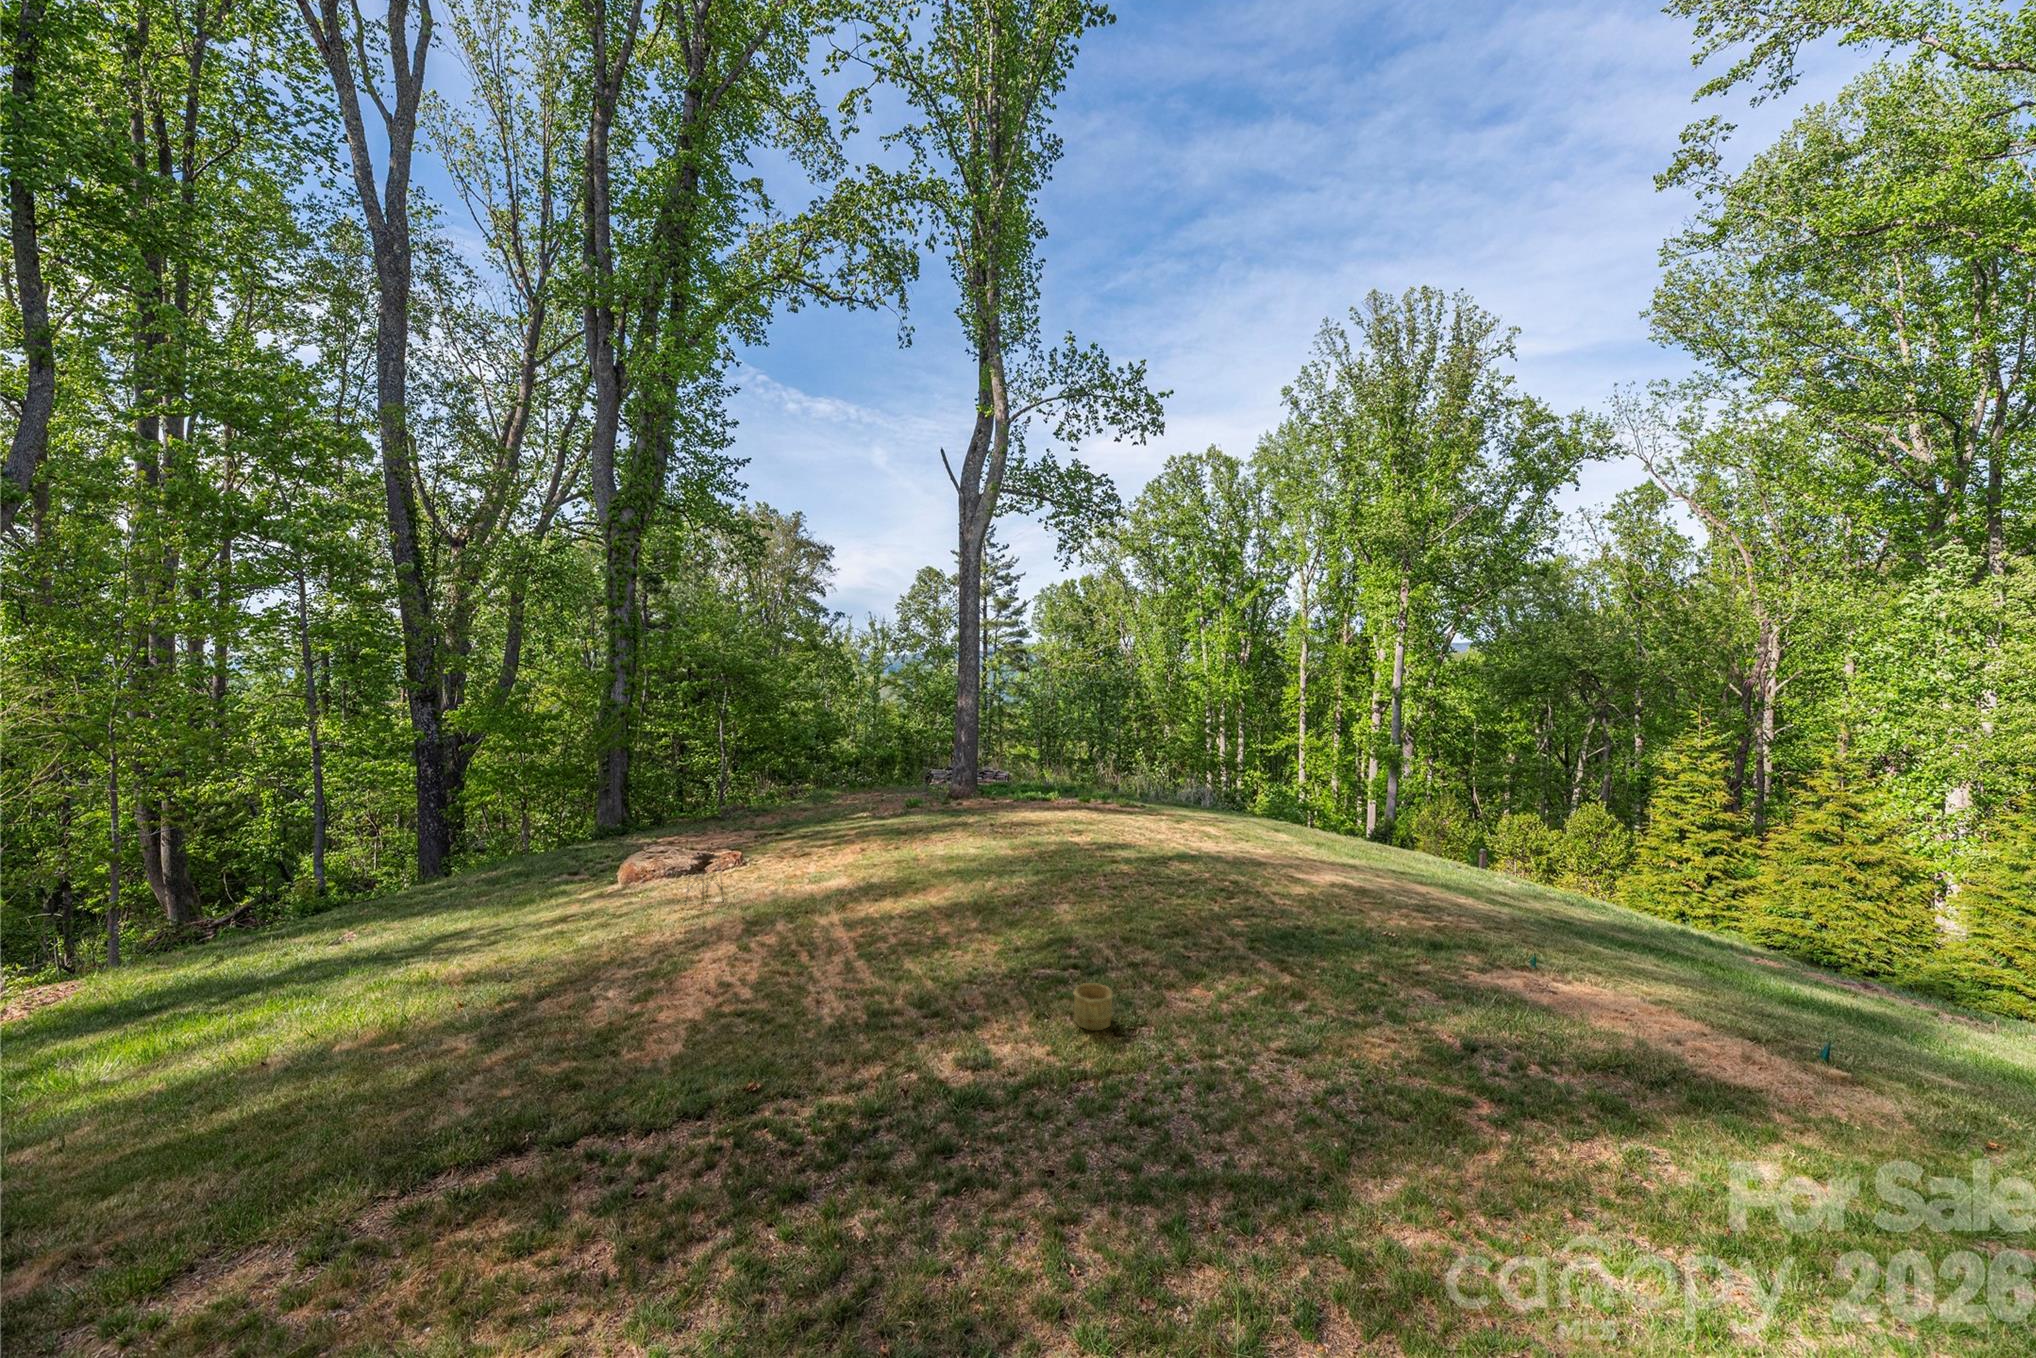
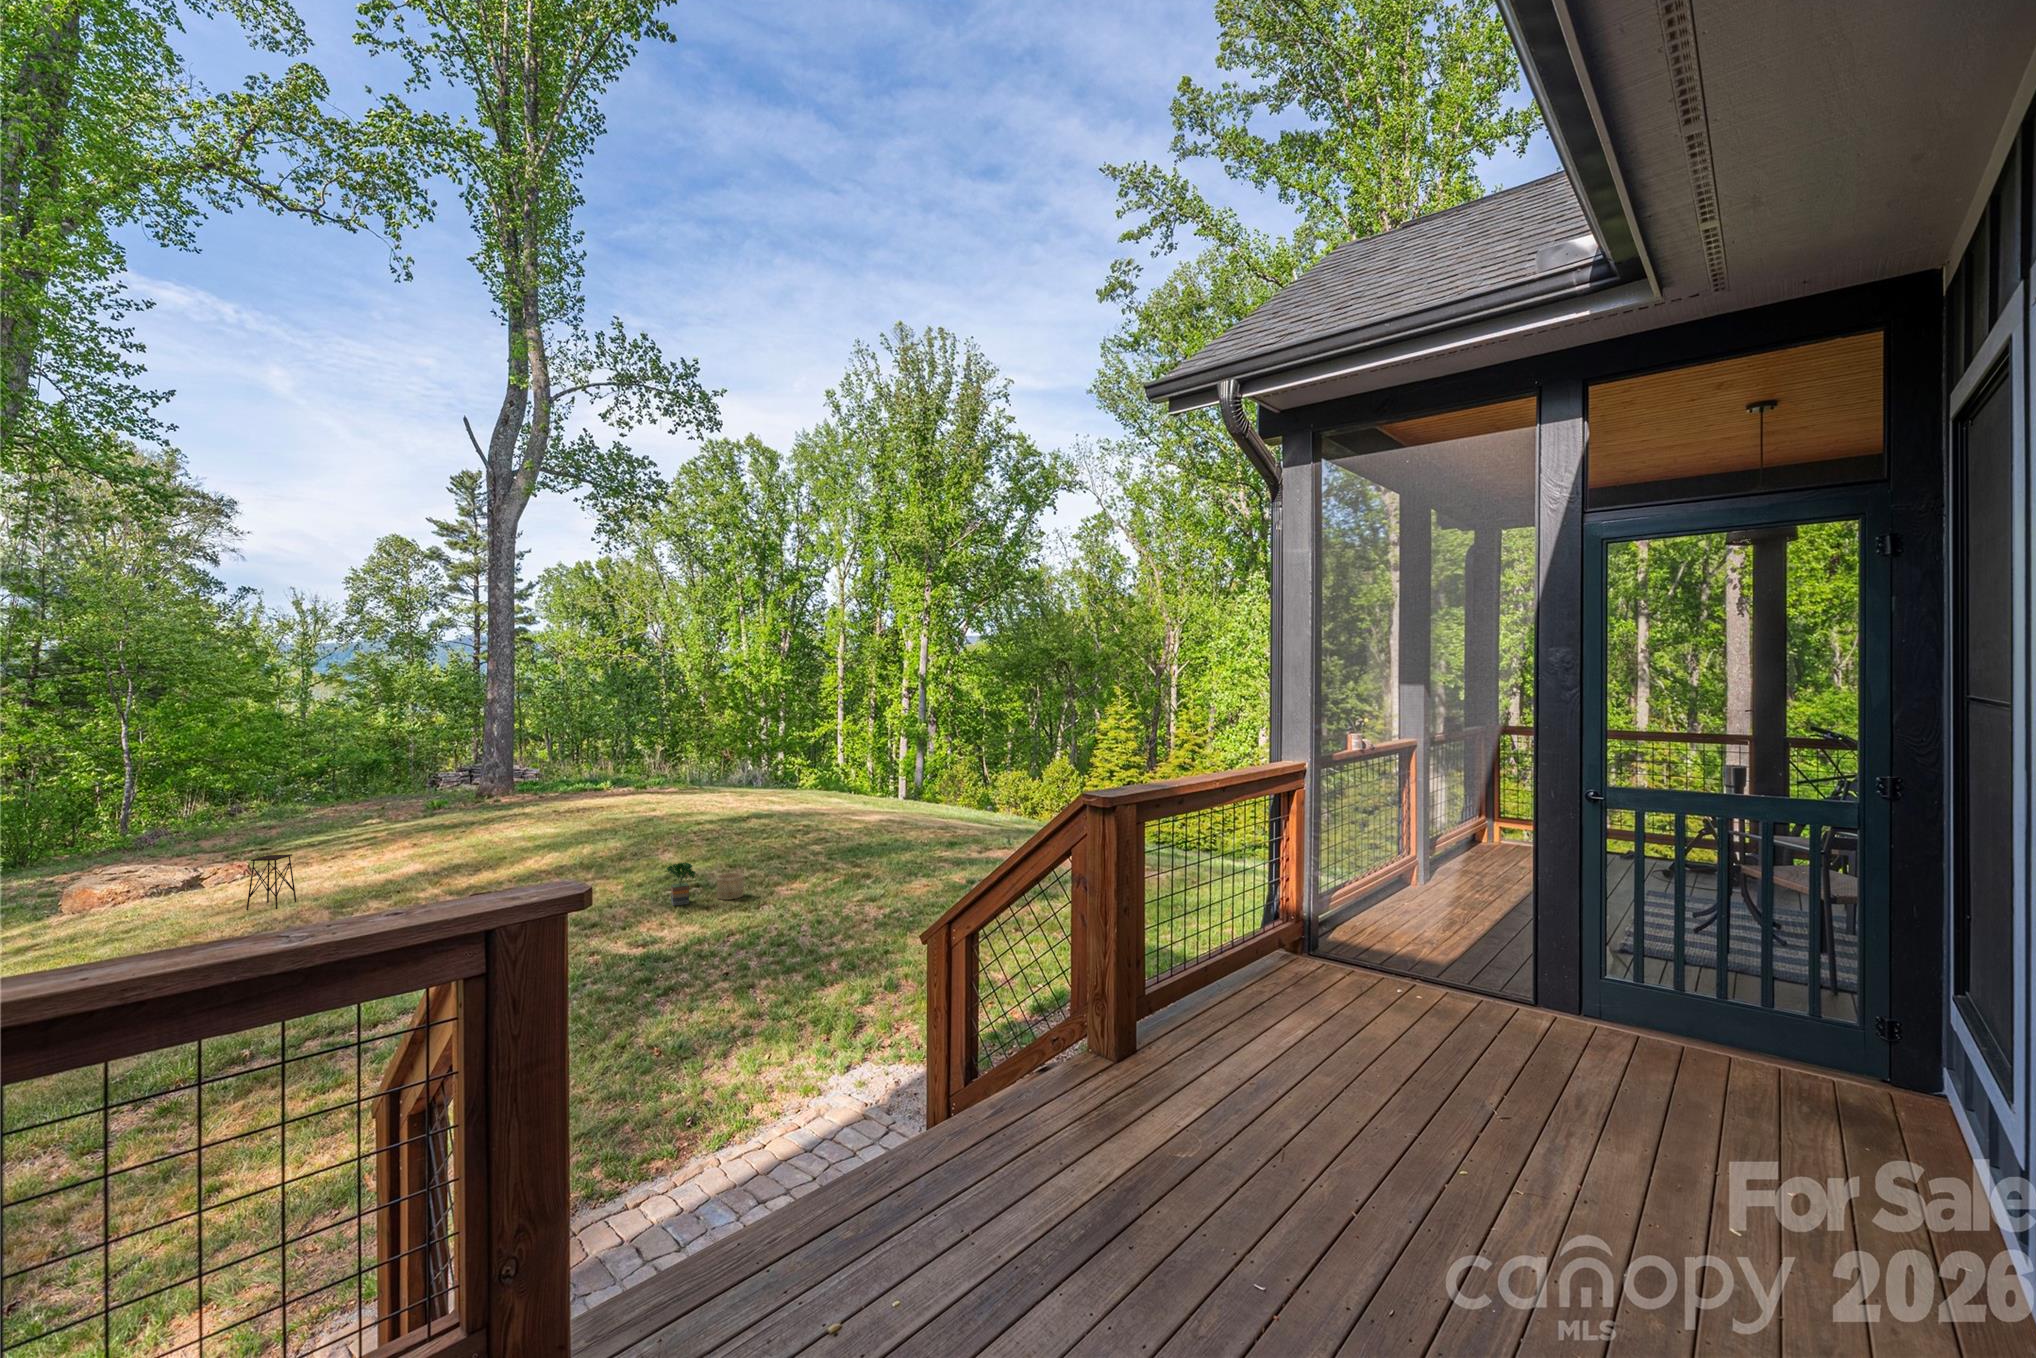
potted tree: none [1009,958,1047,1023] -> present [667,862,695,906]

